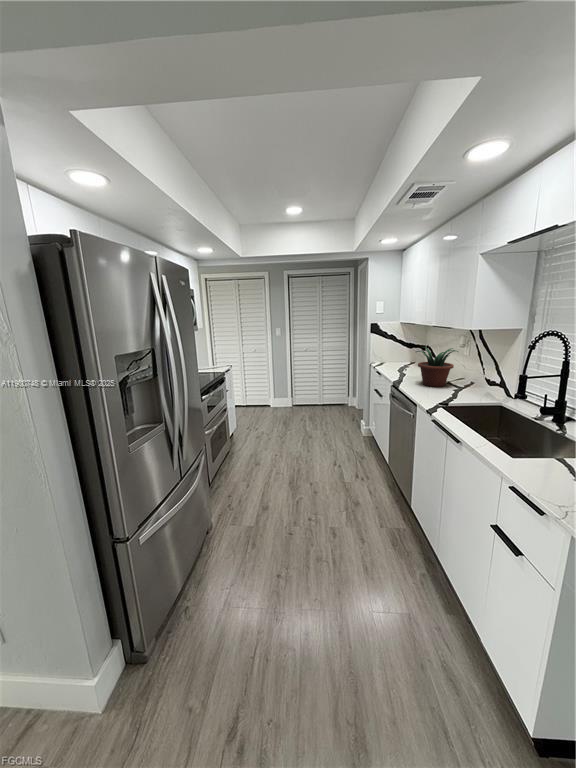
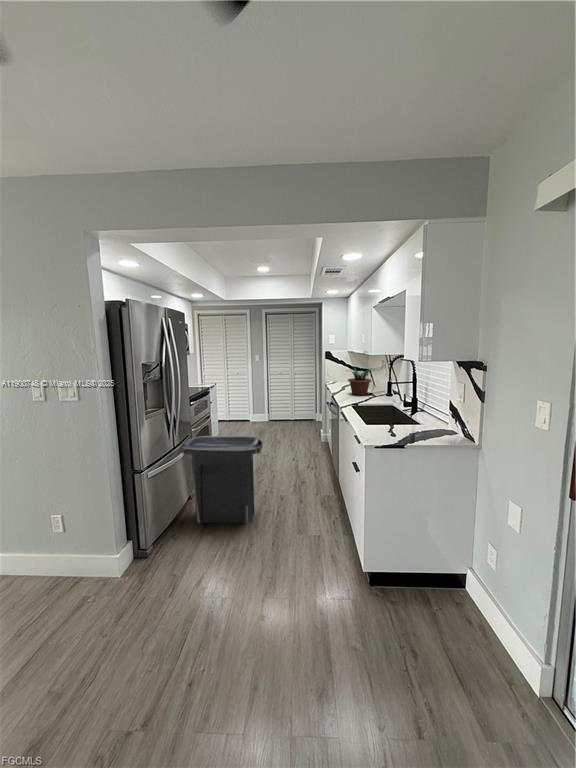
trash can: none [192,455,312,586] -> present [181,436,262,524]

